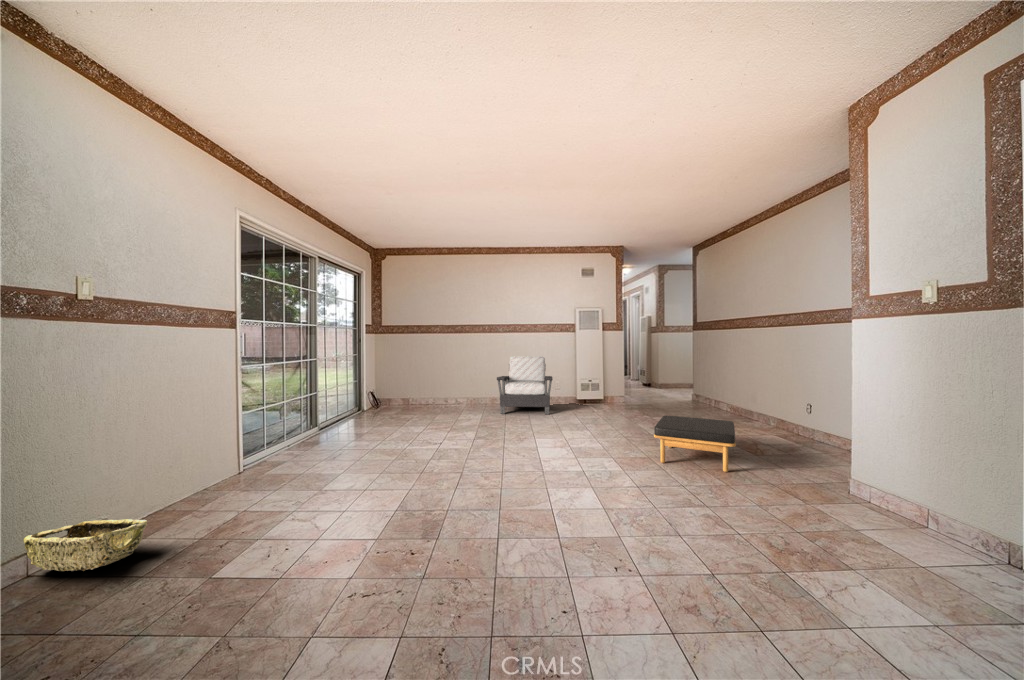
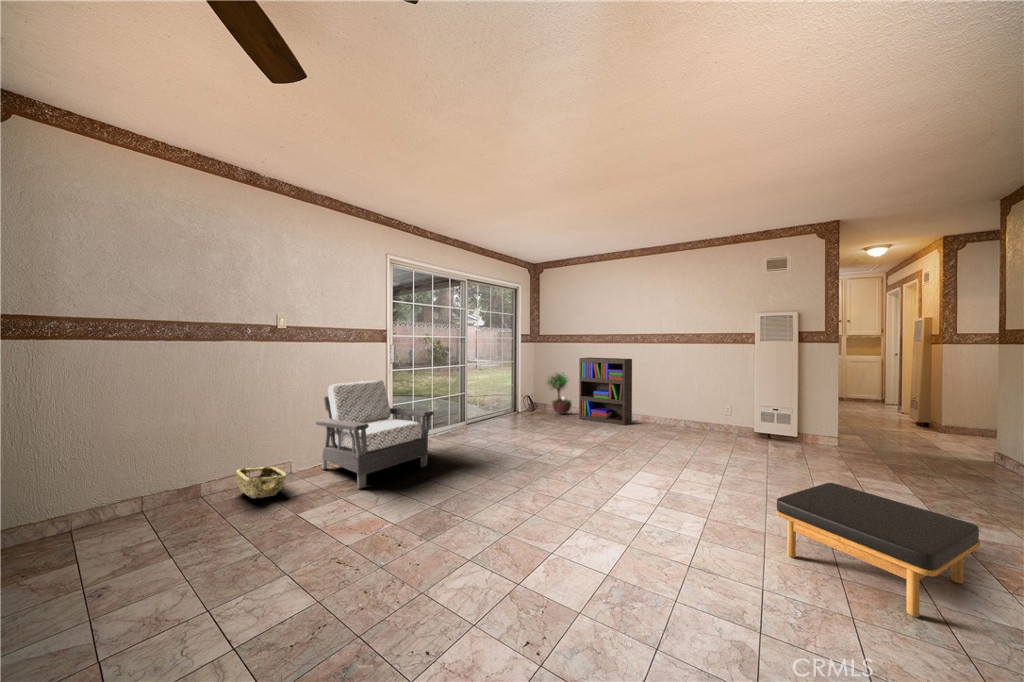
bookshelf: none [435,348,482,410] -> present [579,358,632,425]
armchair: present [497,356,553,414] -> present [316,380,434,489]
potted tree: none [395,361,424,408] -> present [547,373,572,414]

